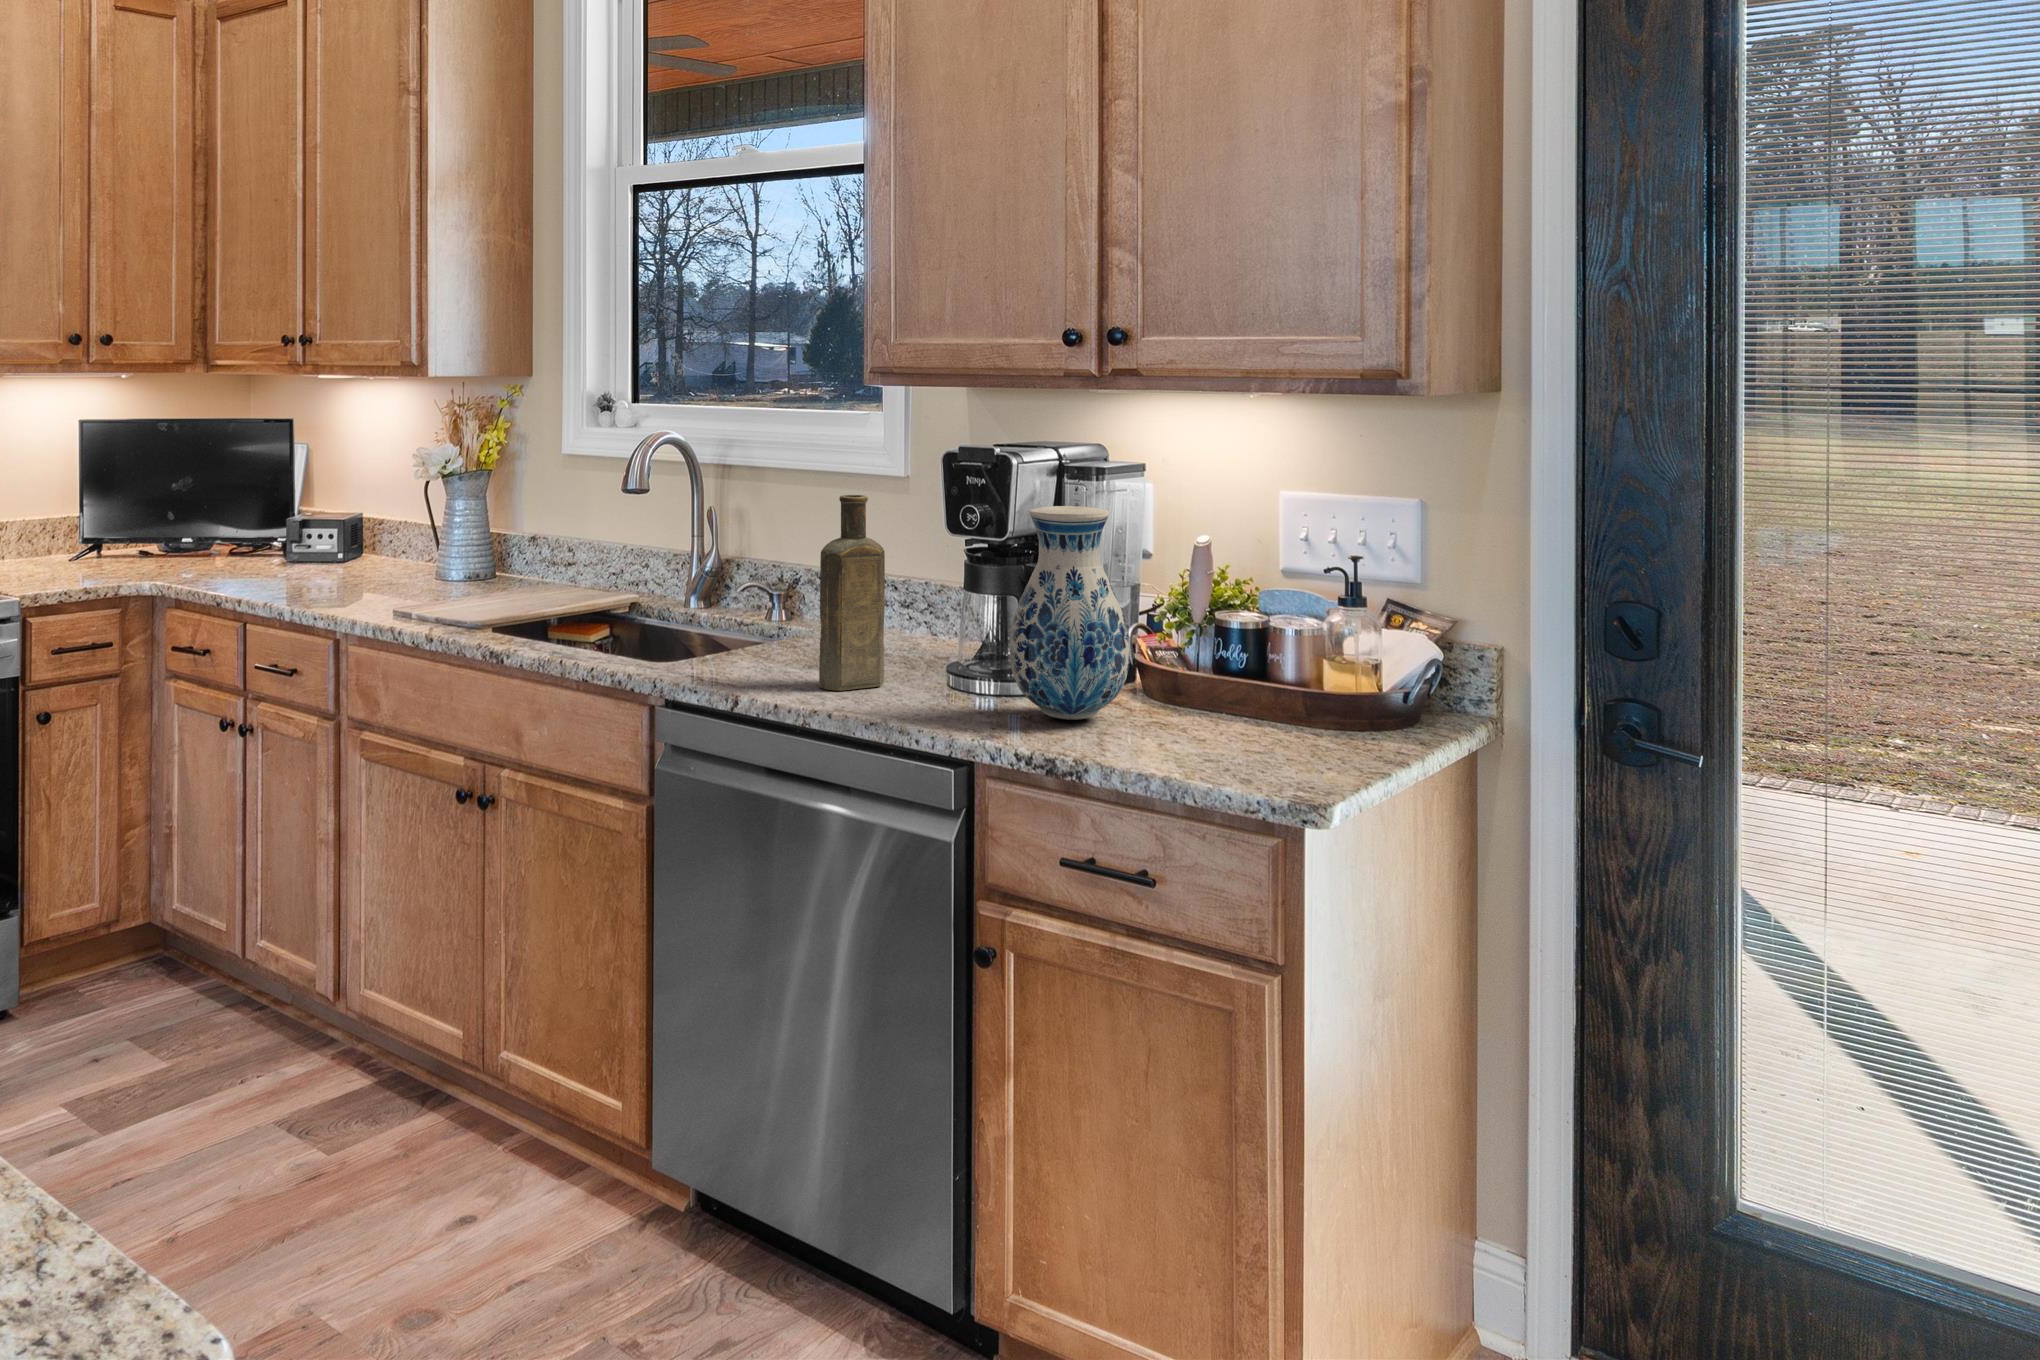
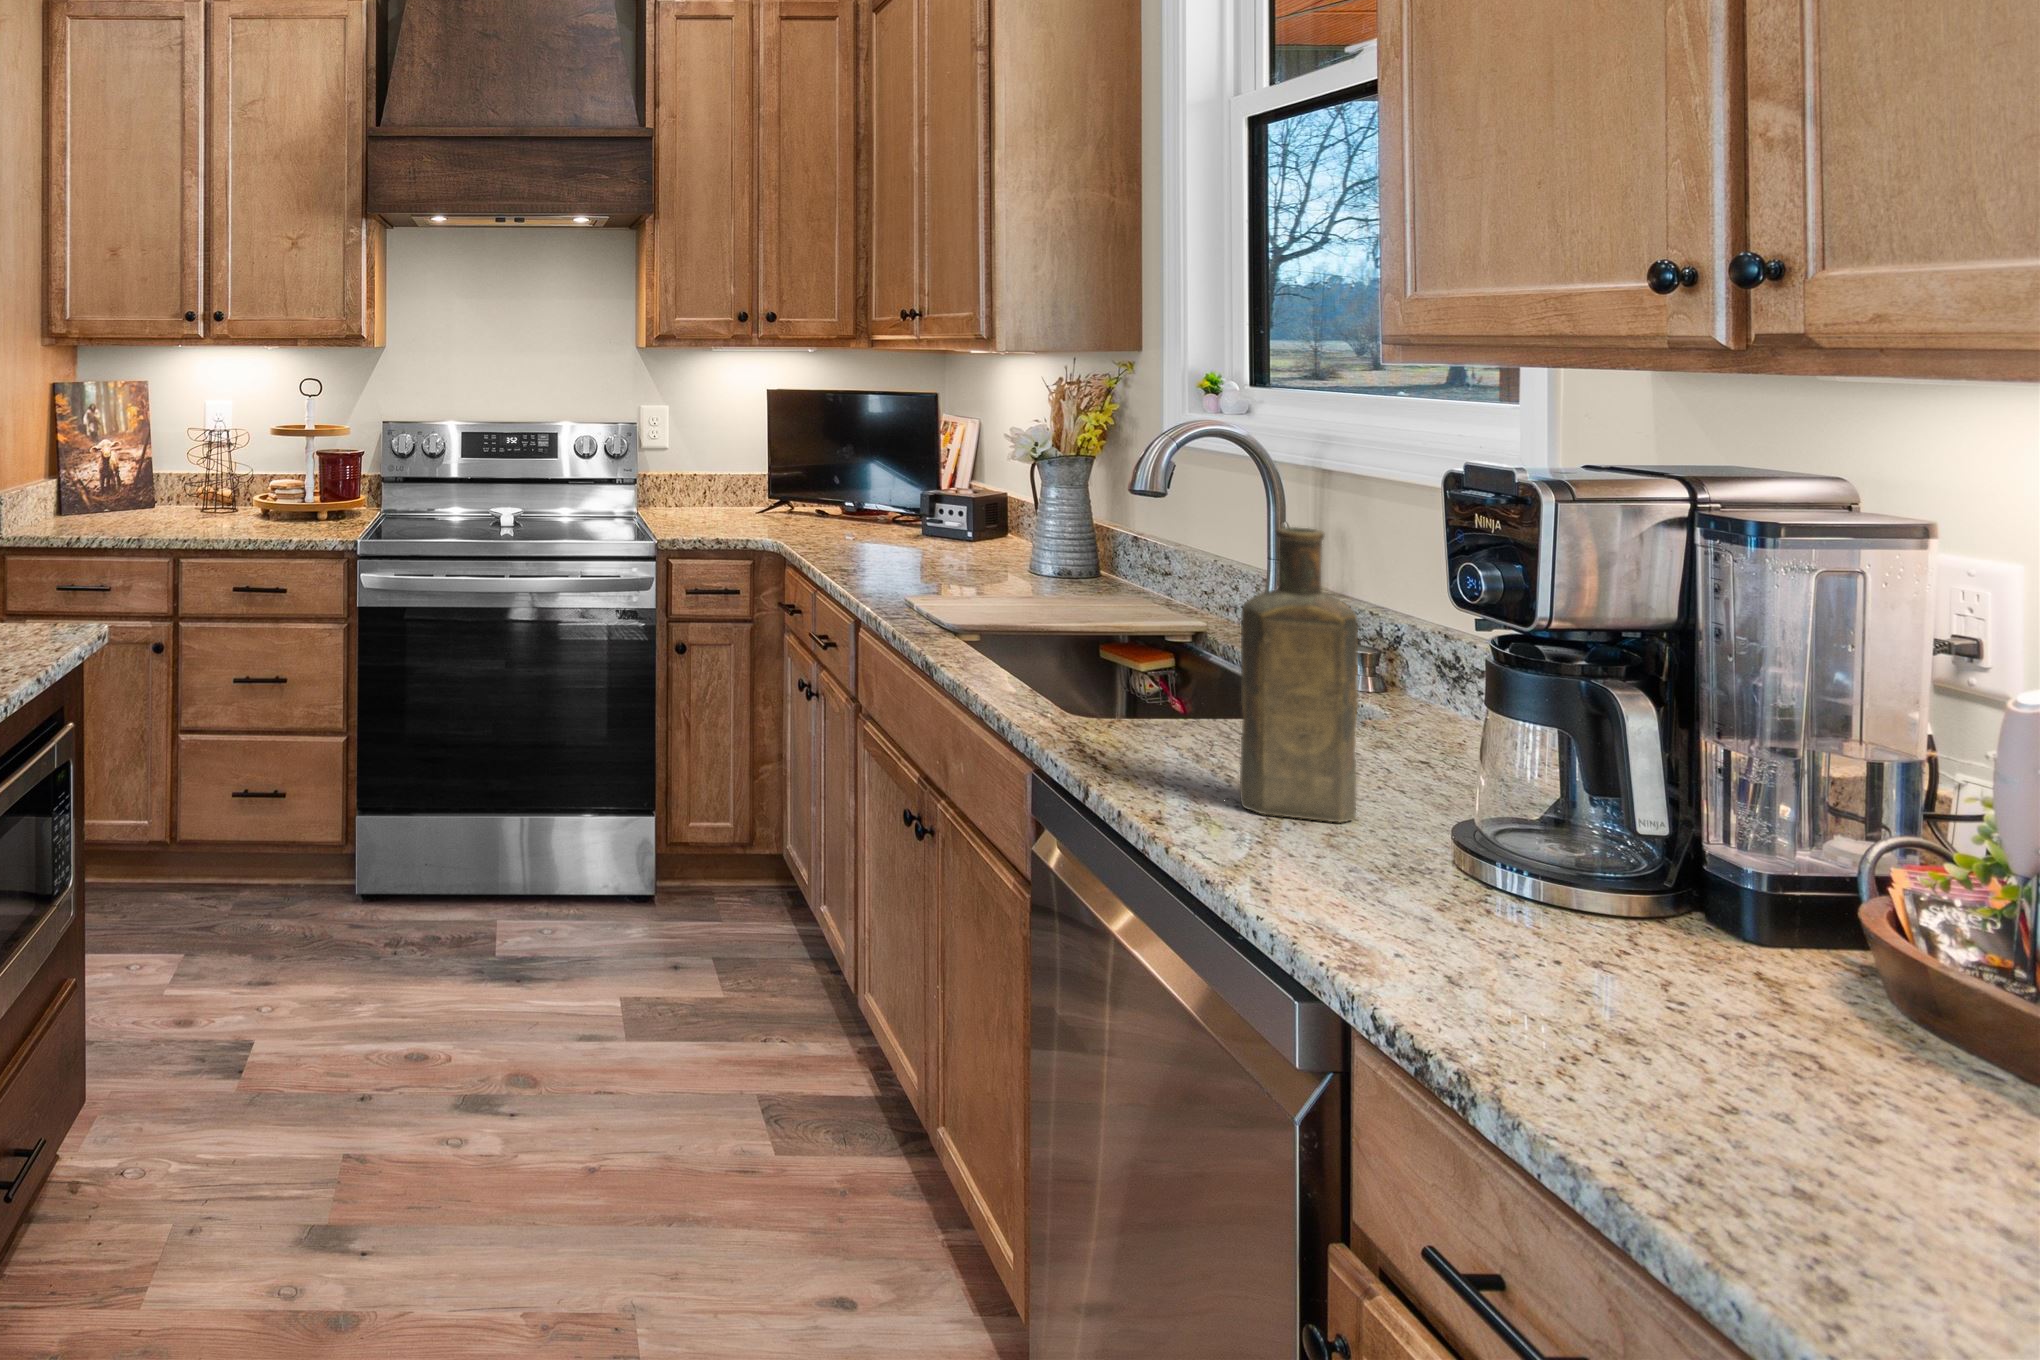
vase: present [1010,506,1130,720] -> none [1472,585,1746,988]

